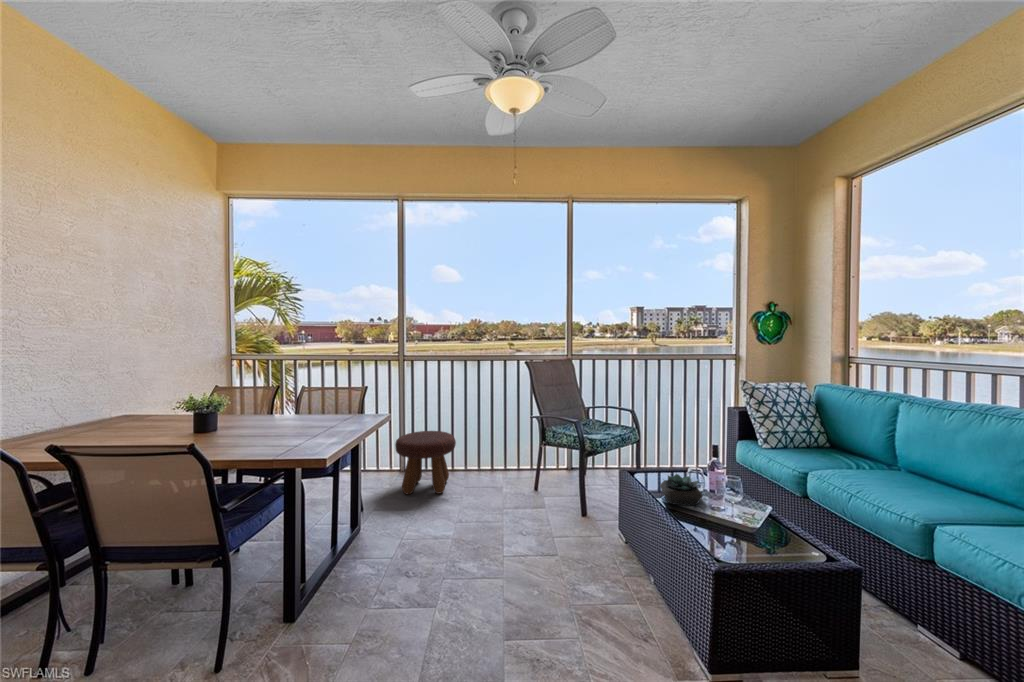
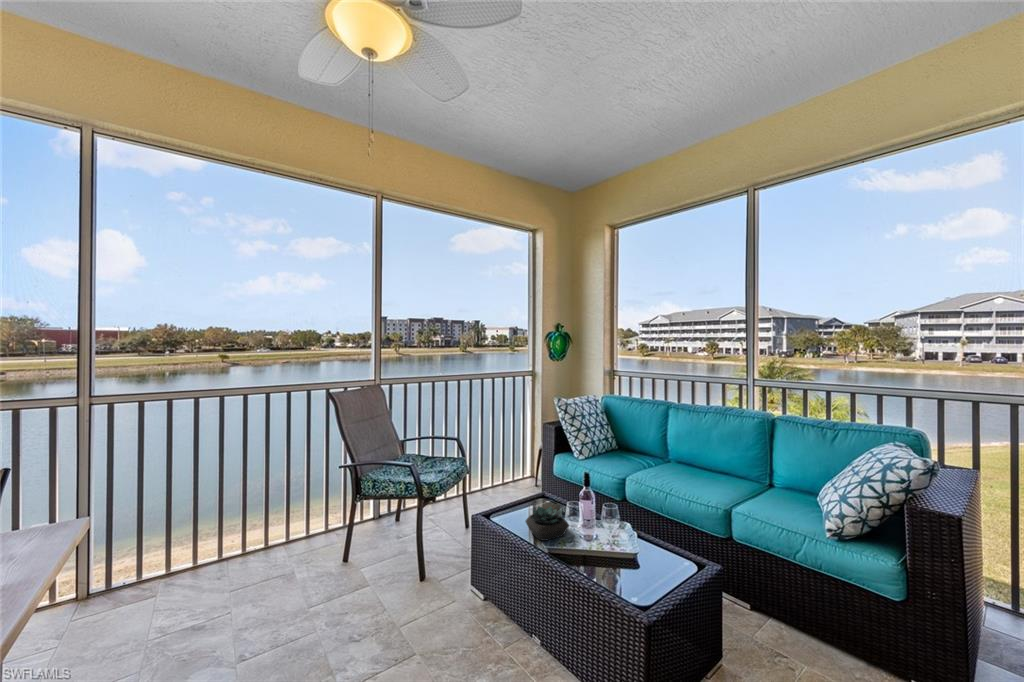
footstool: present [395,431,456,494] -> none [125,502,235,612]

